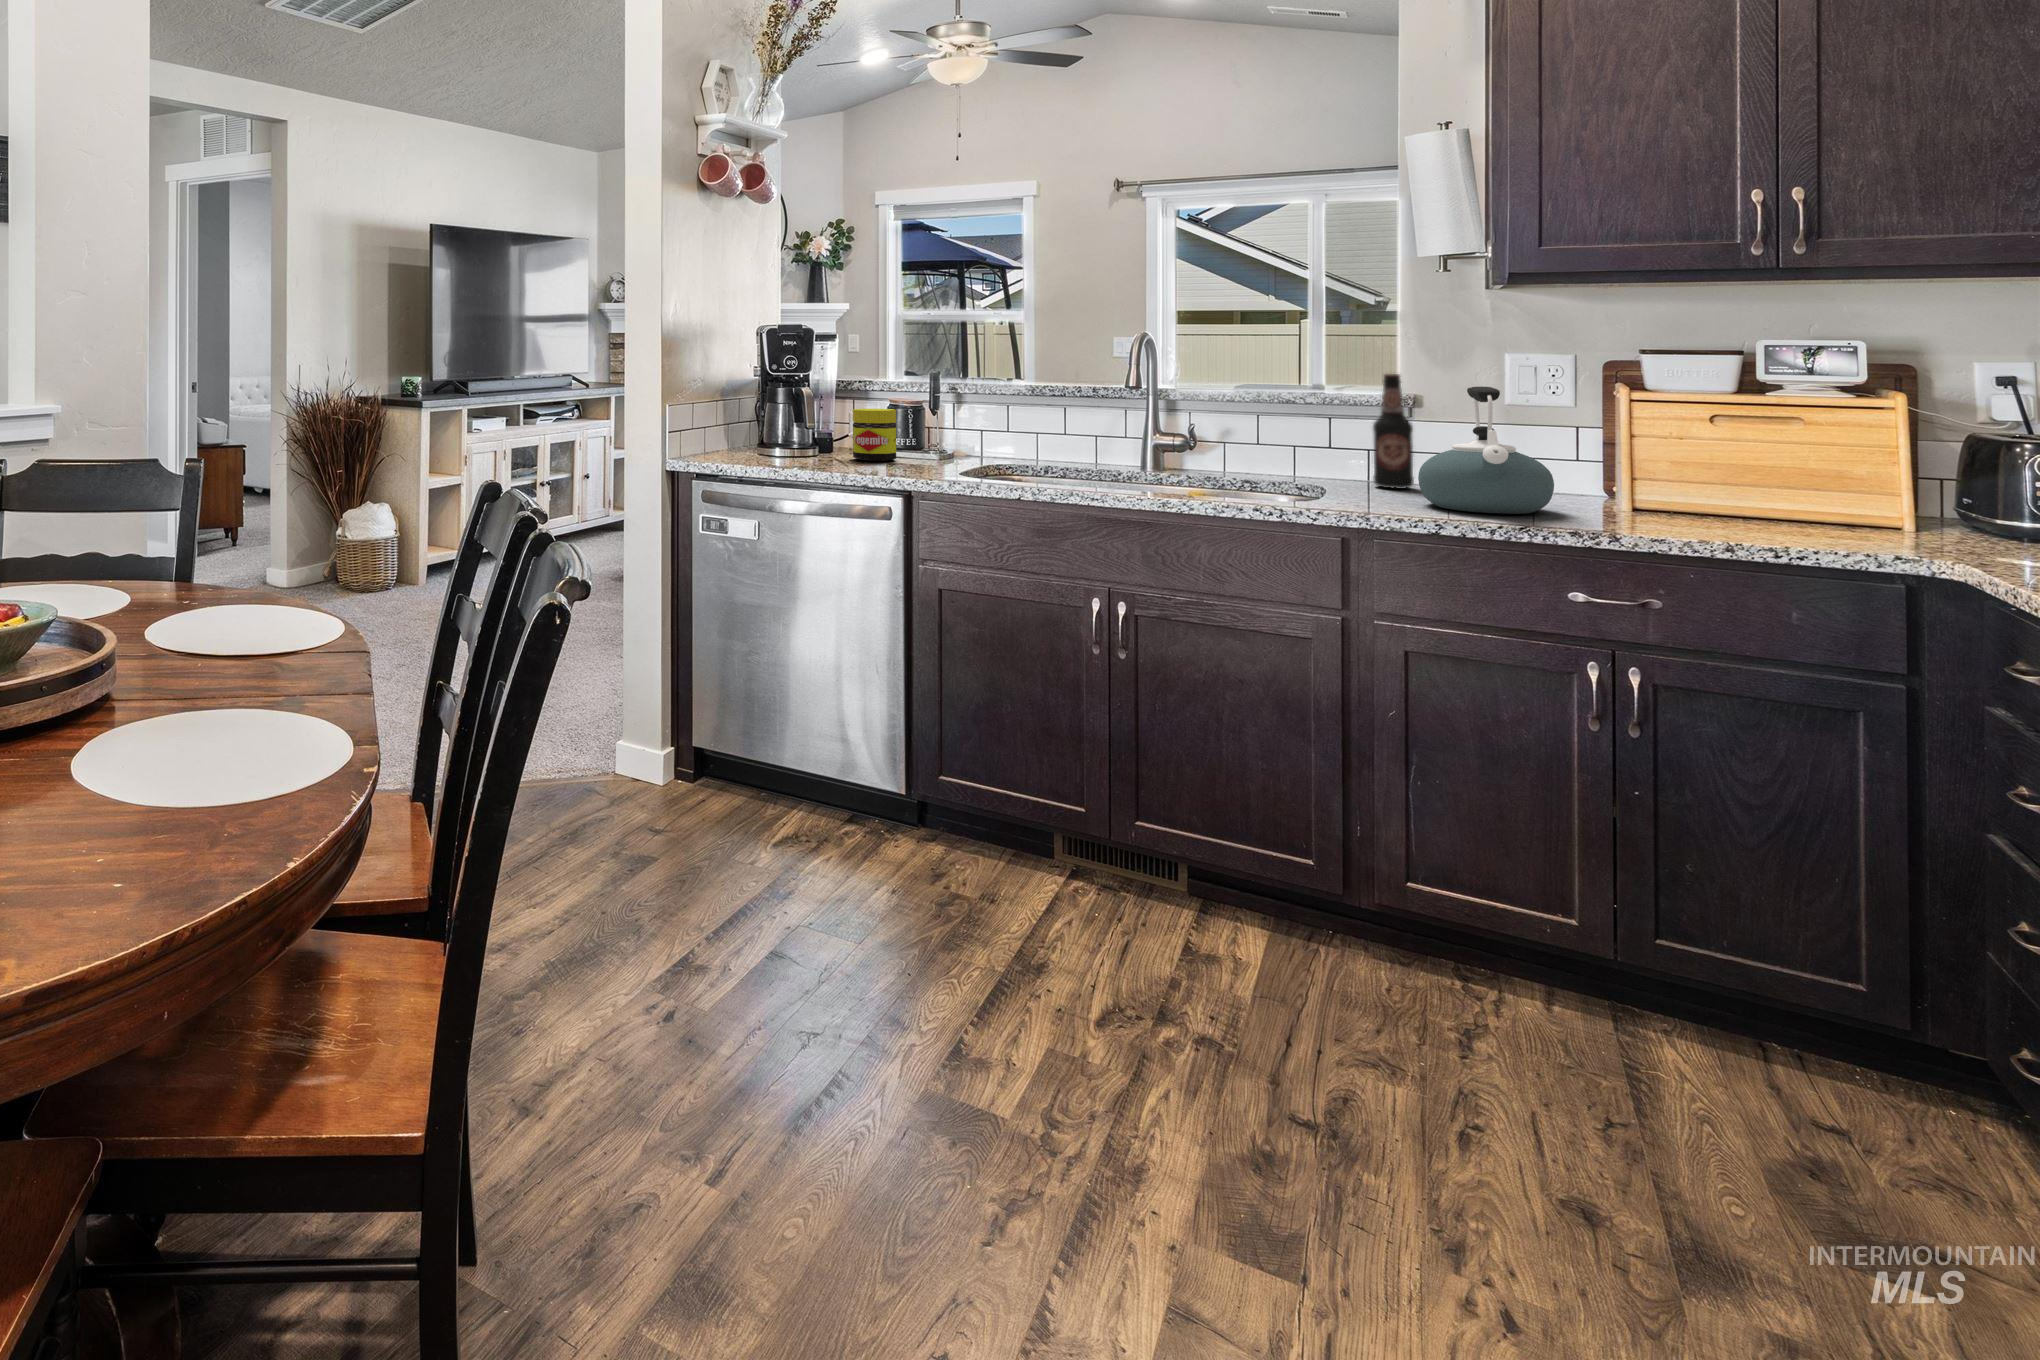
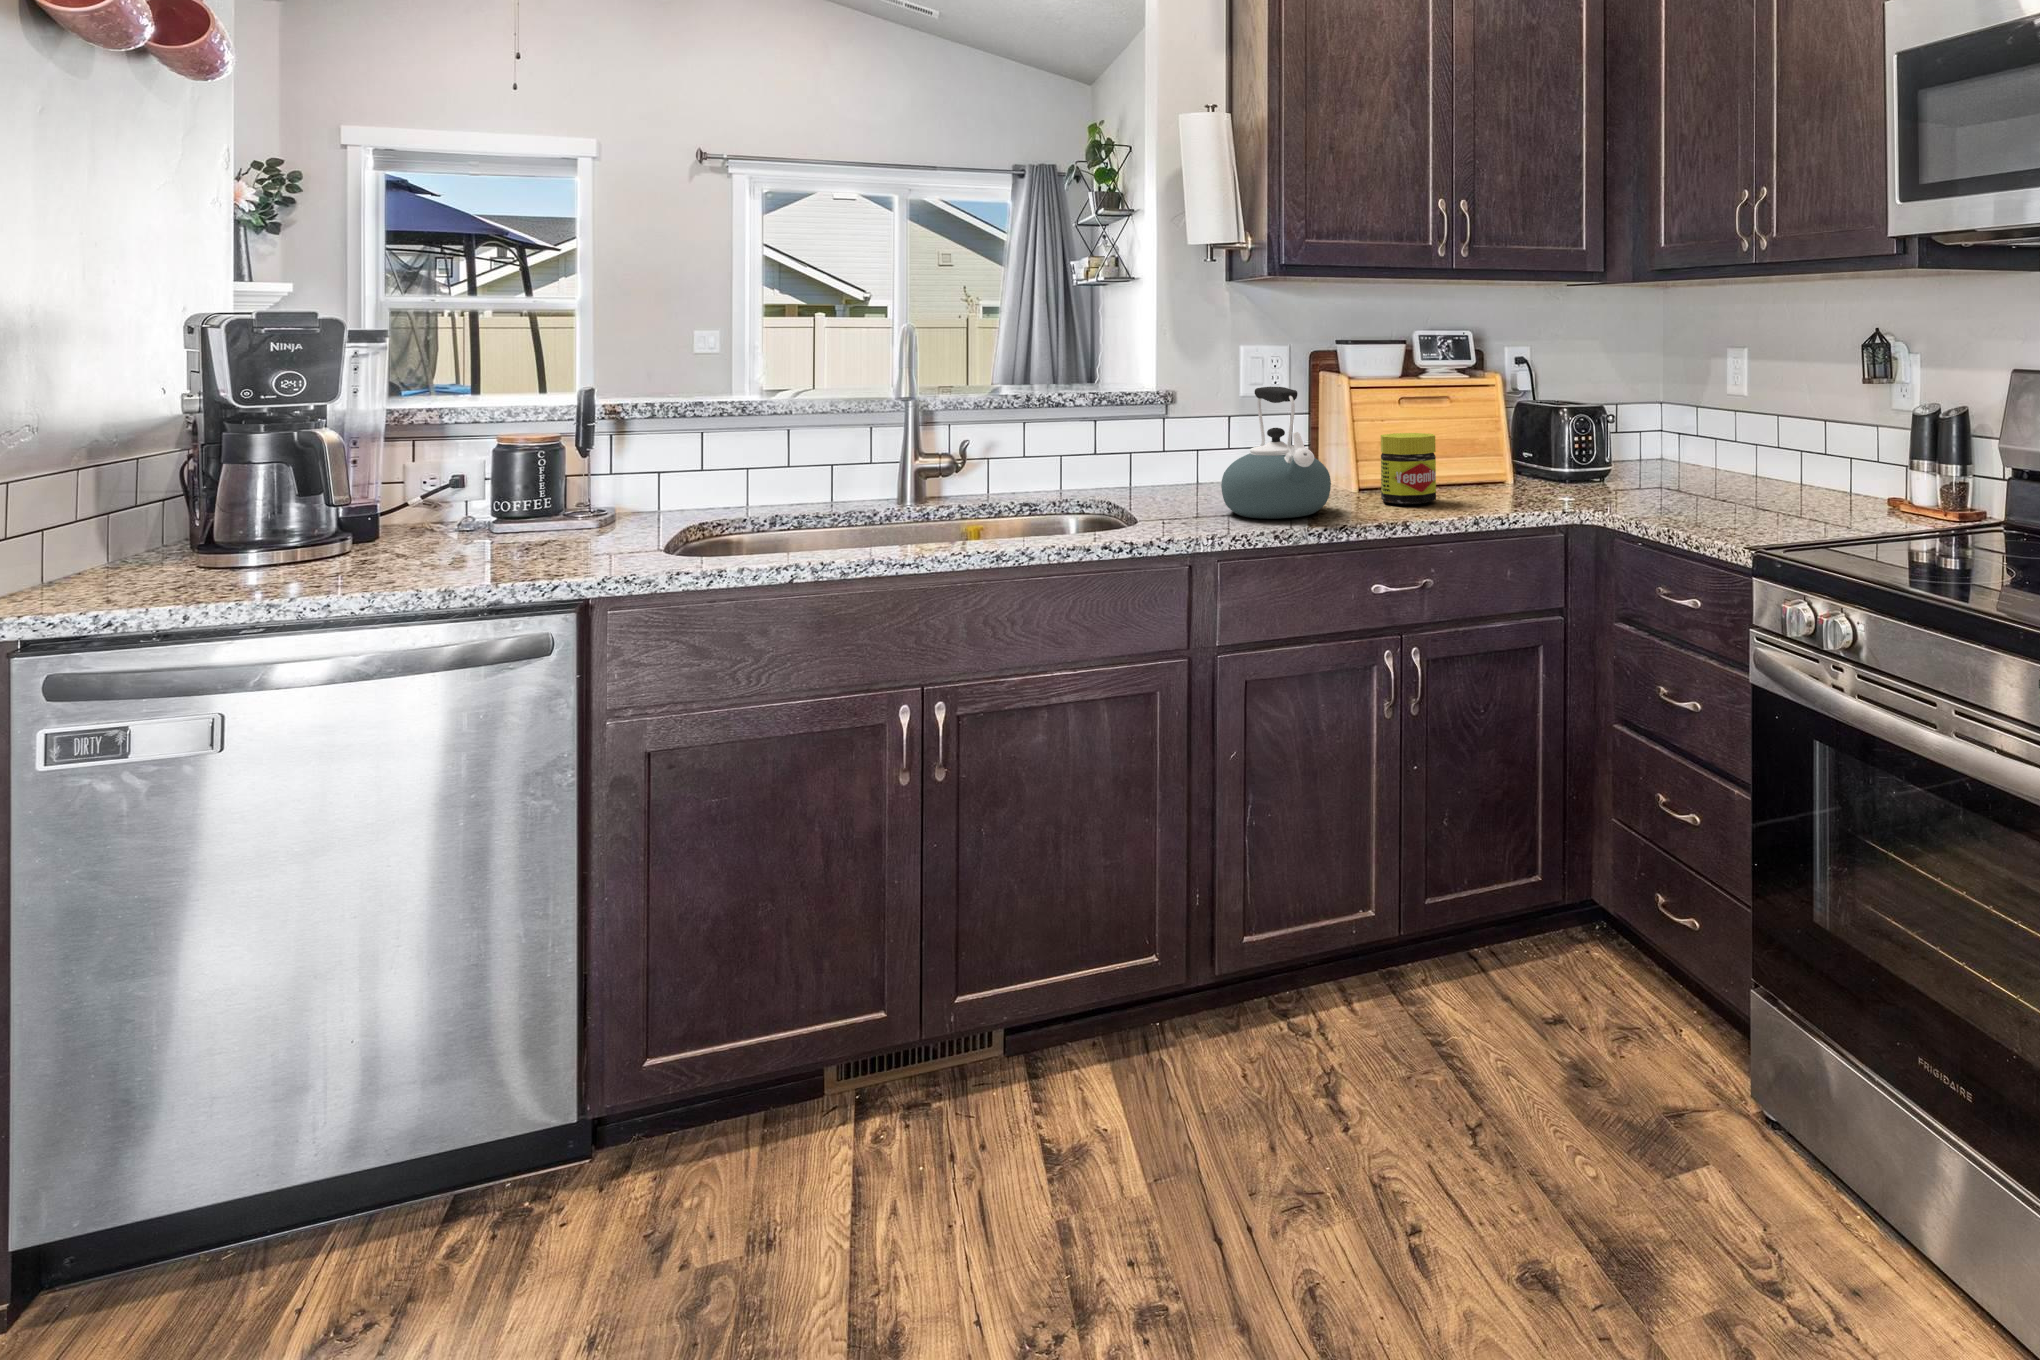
bottle: present [1373,374,1414,489] -> none [1154,375,1190,499]
jar: present [853,409,896,461] -> present [1381,433,1436,505]

